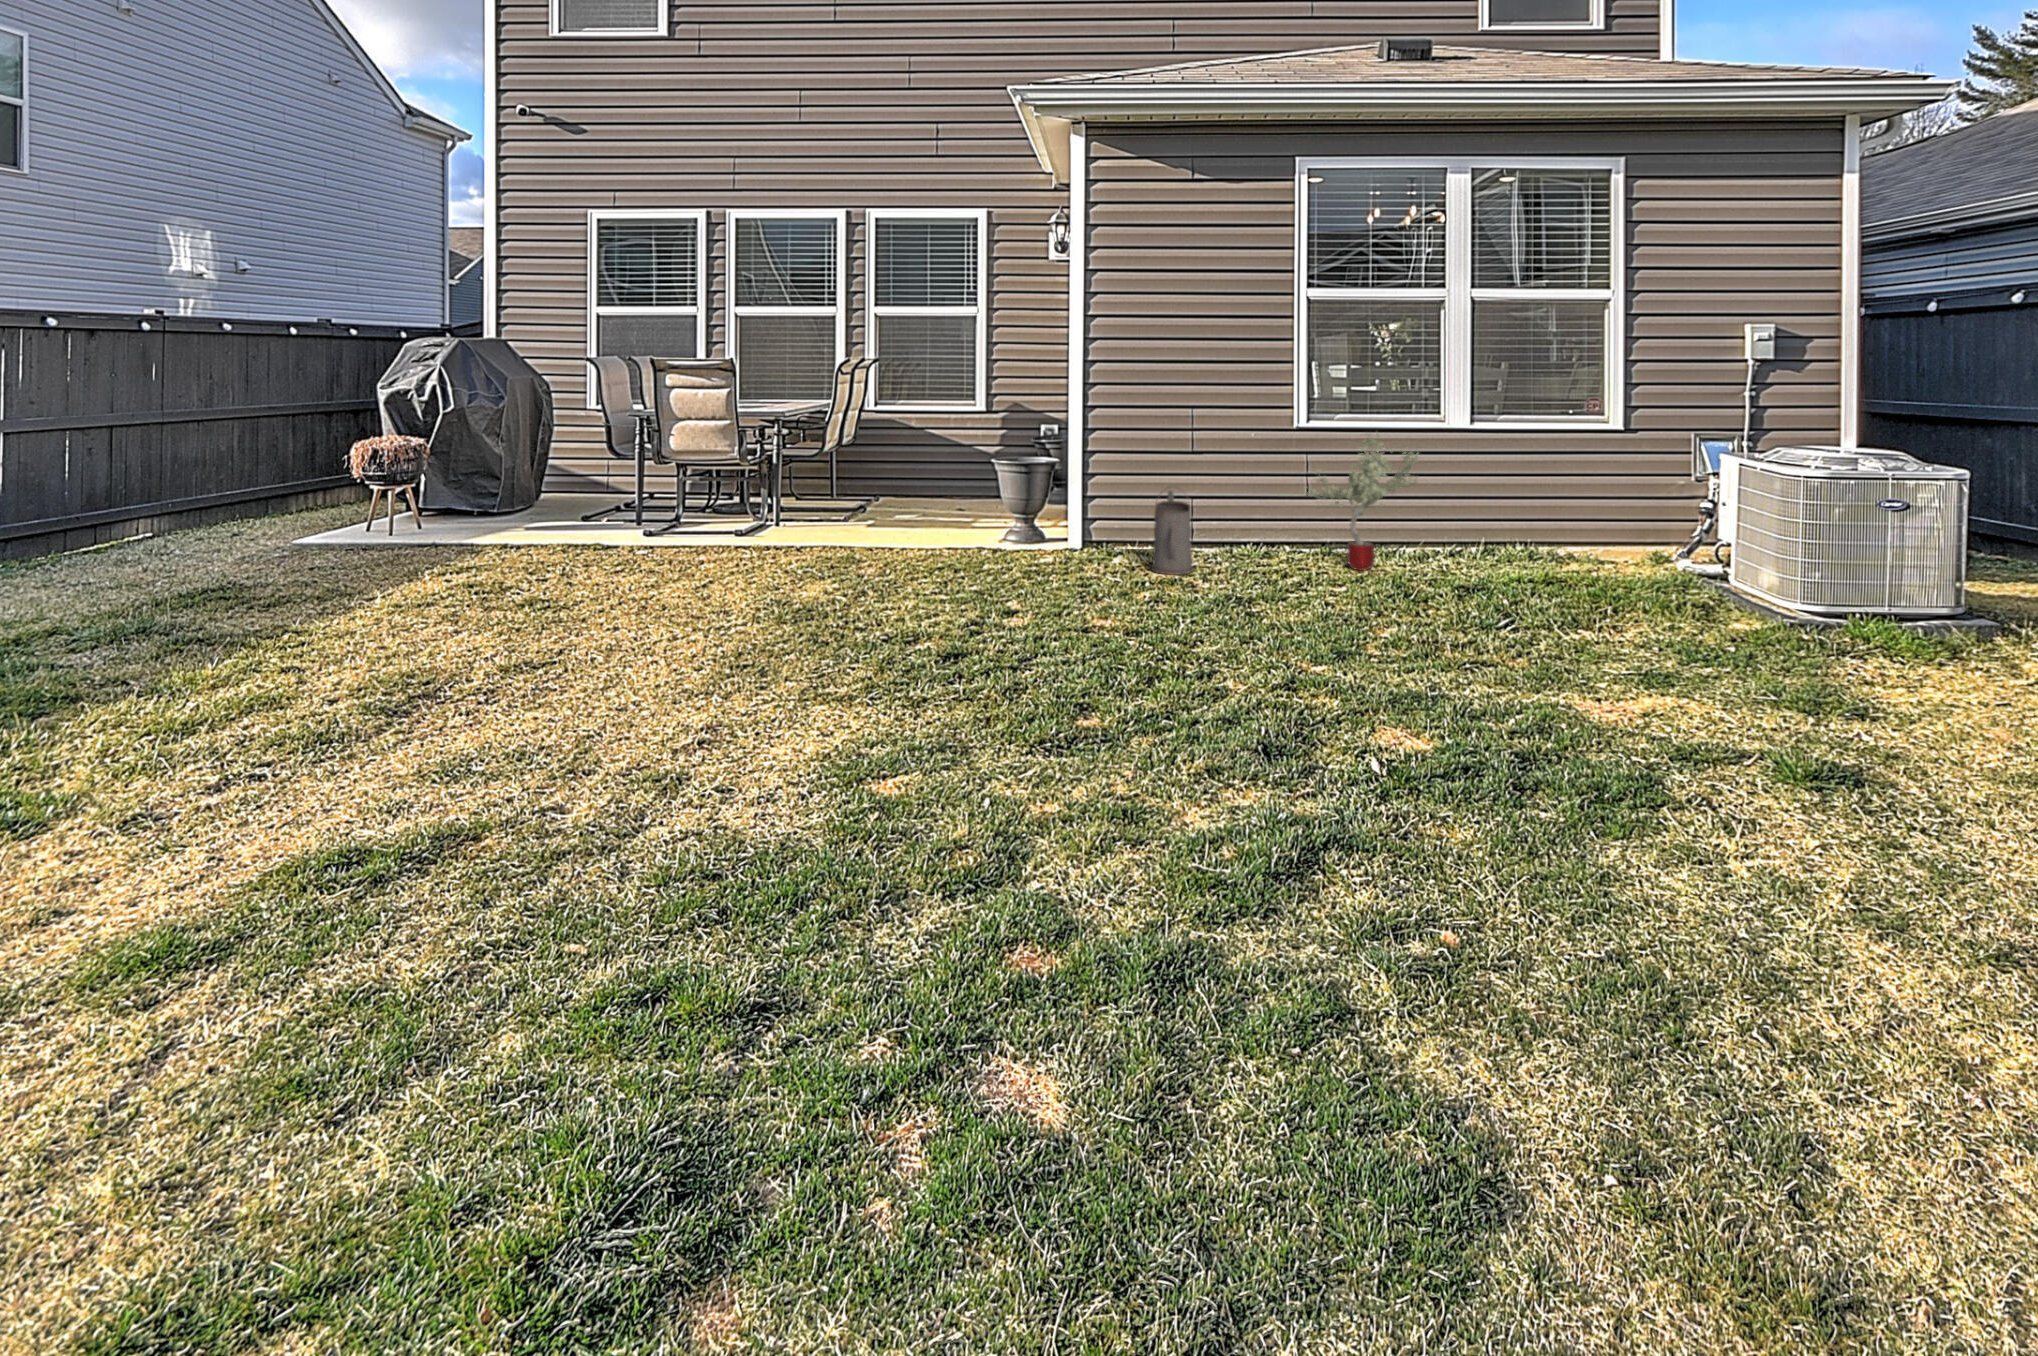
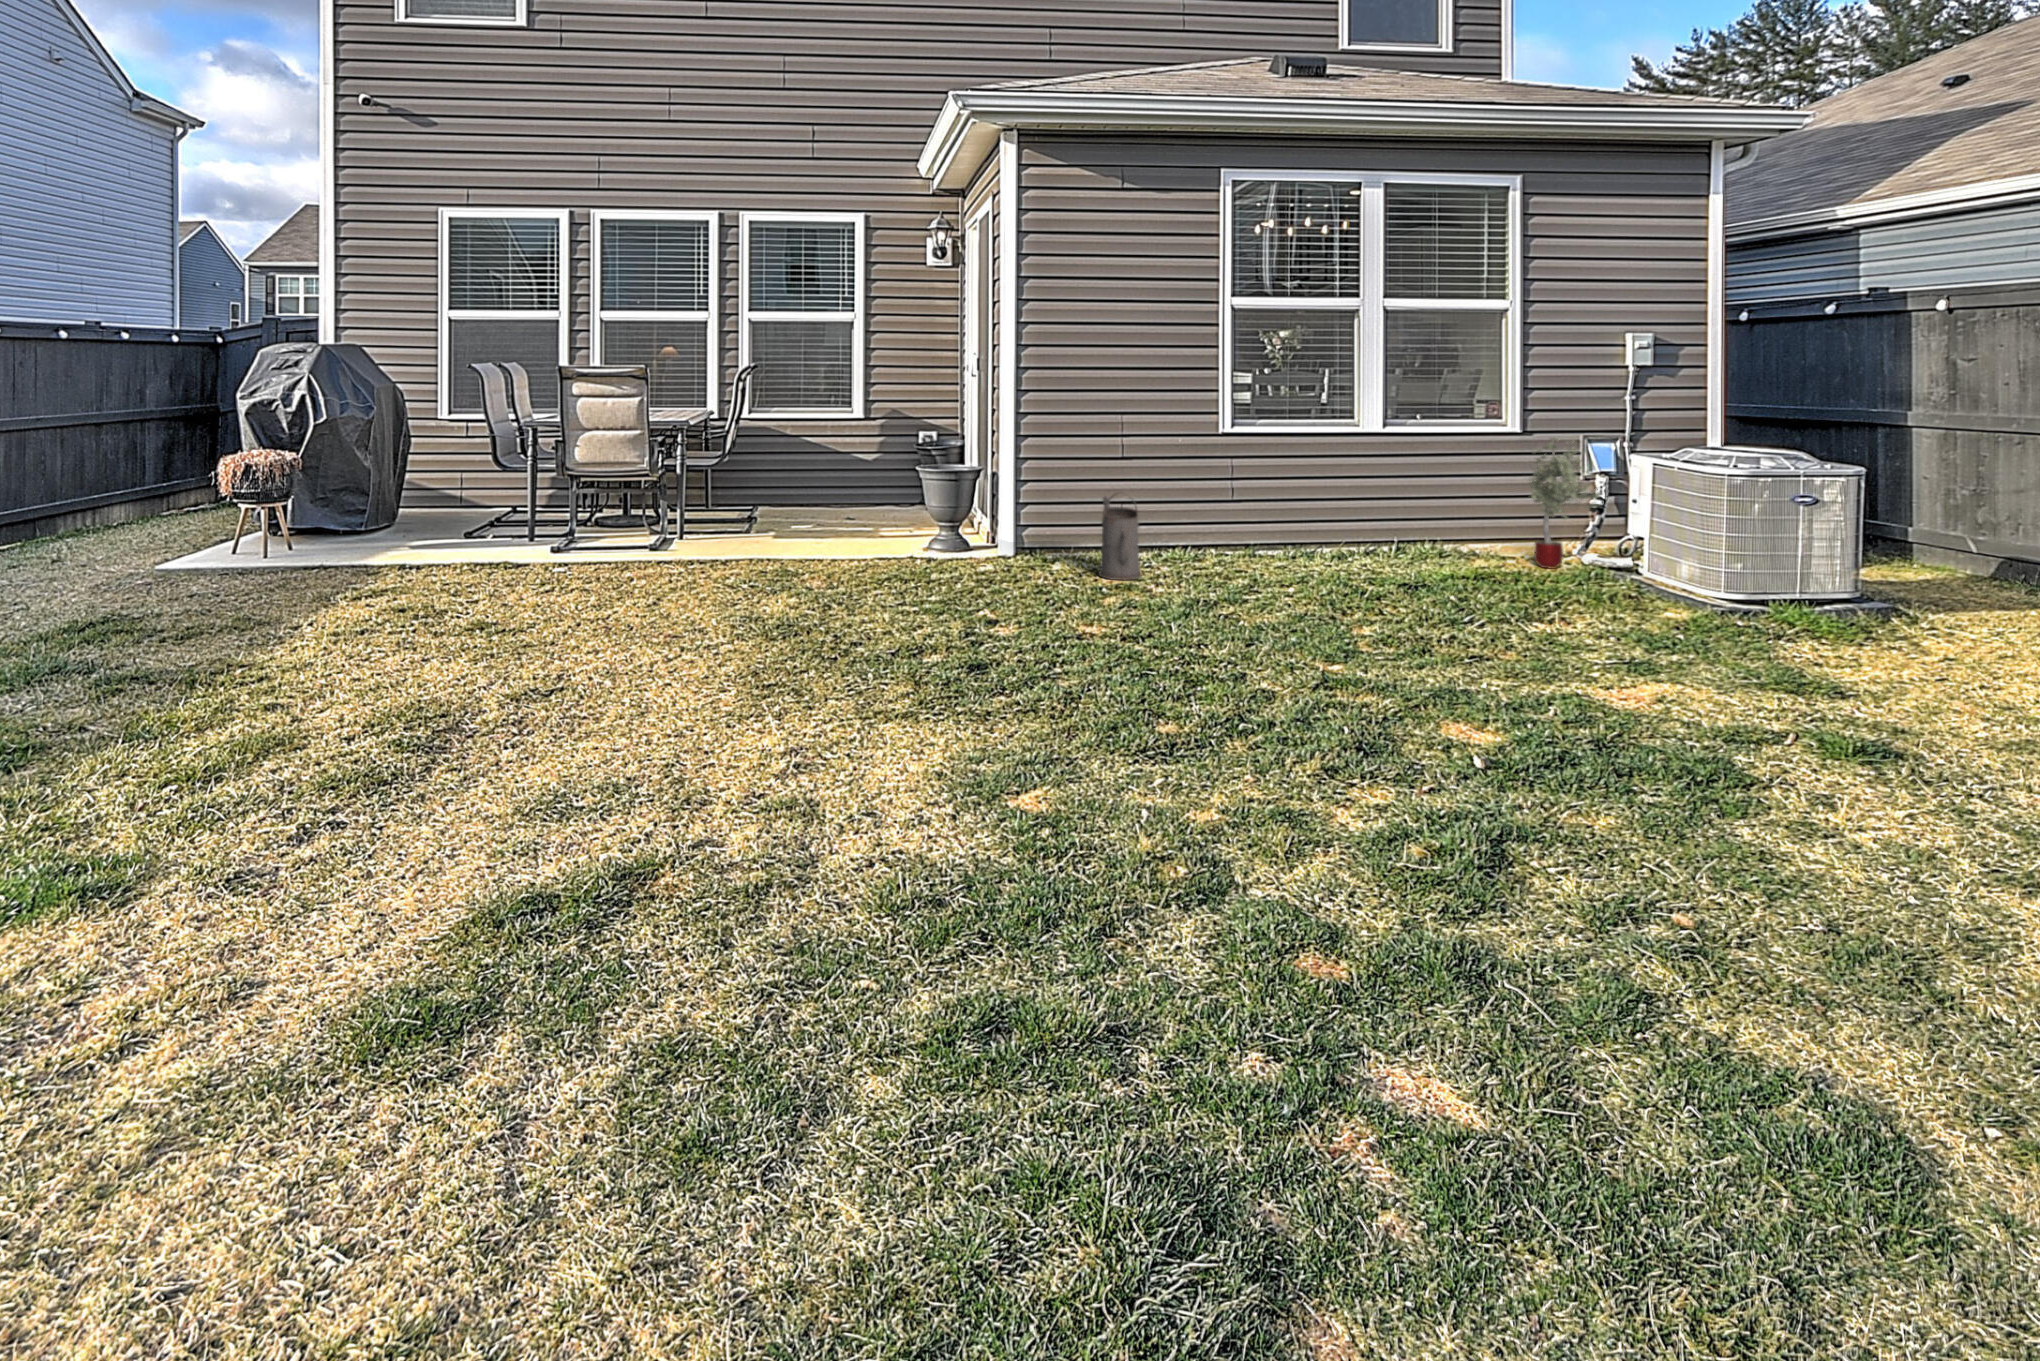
potted tree: present [1306,433,1418,570] -> present [1529,438,1603,569]

